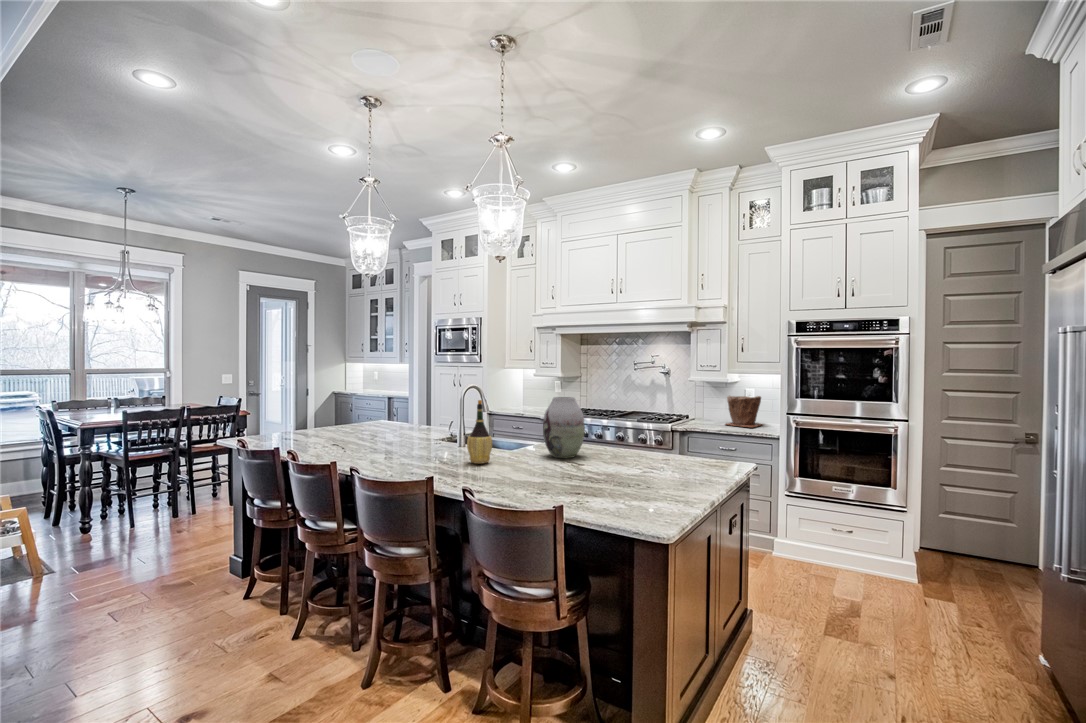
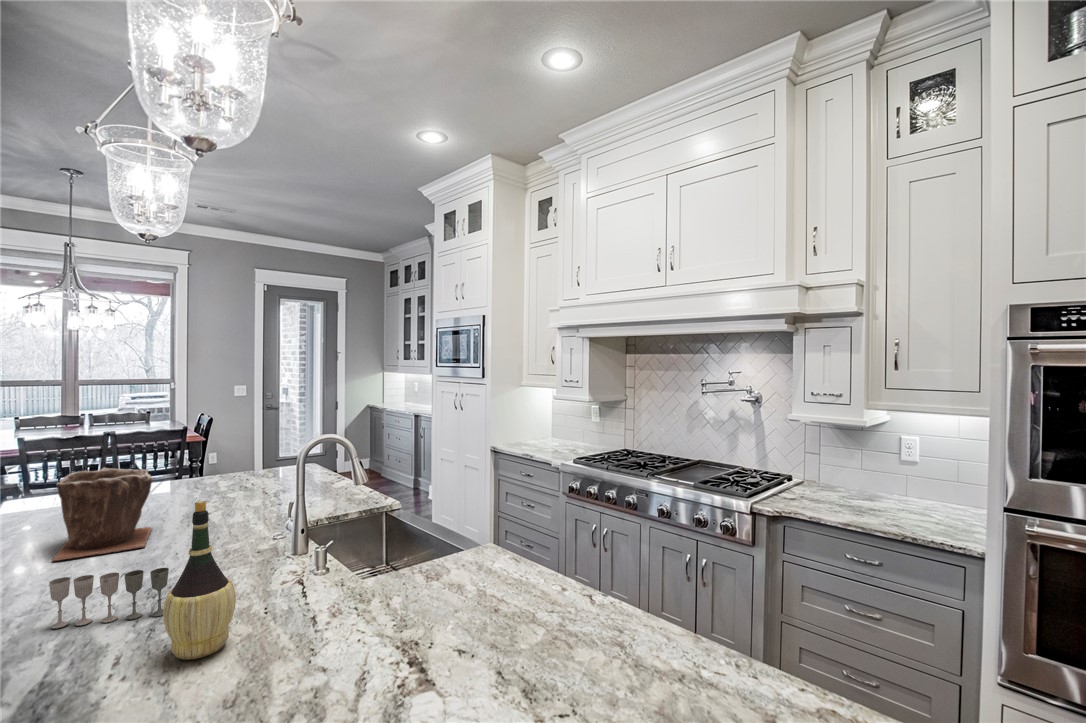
vase: present [543,396,585,458] -> none [374,486,475,645]
plant pot: present [726,396,763,427] -> present [52,468,153,561]
wine glass: none [397,438,441,463] -> present [49,568,169,629]

